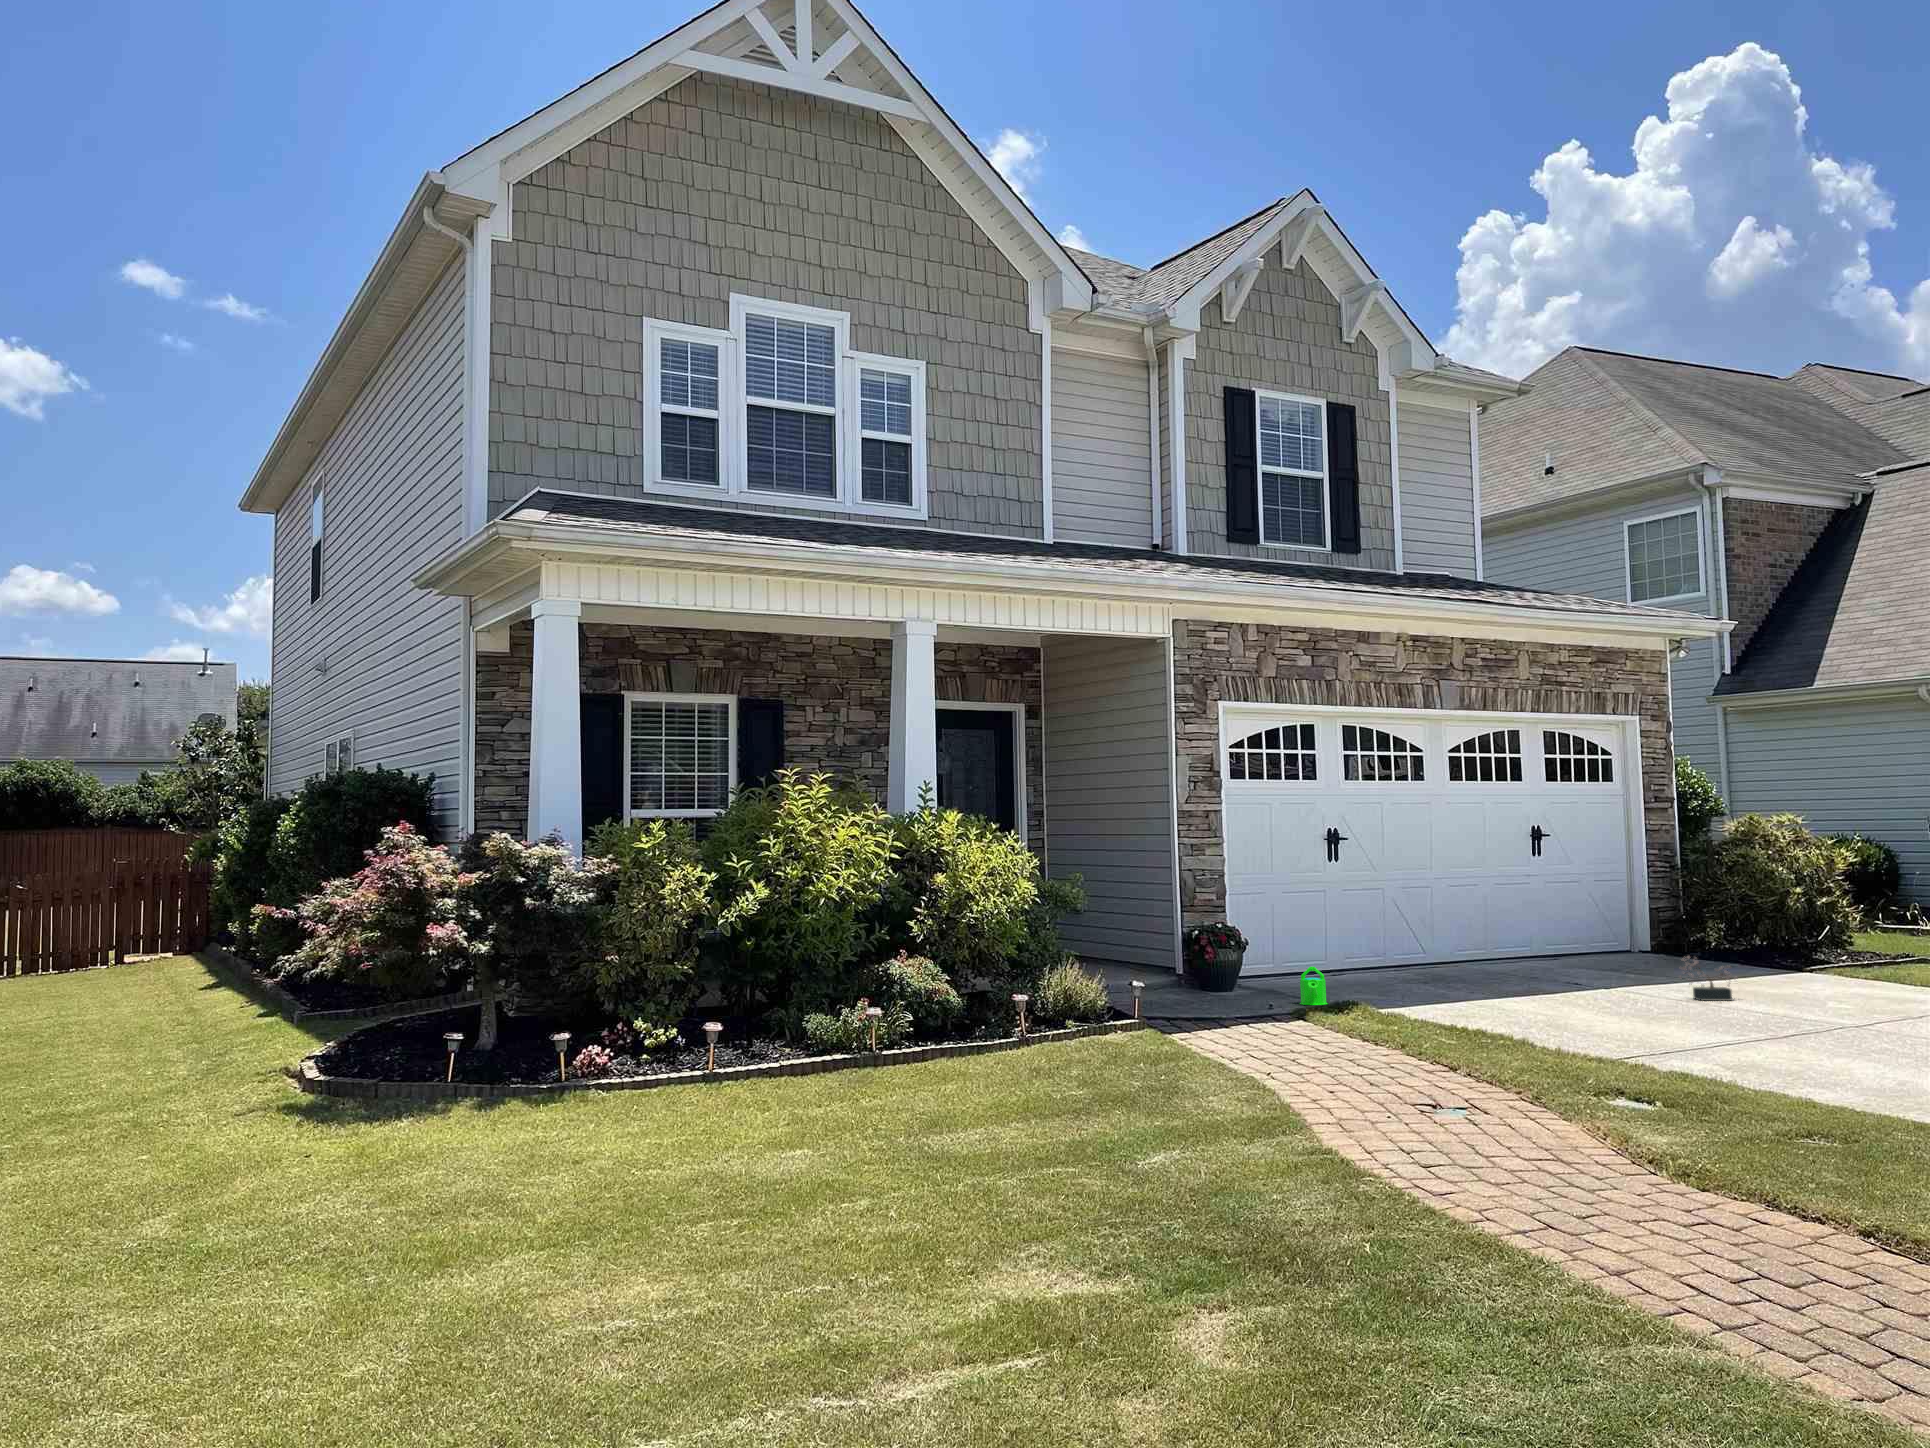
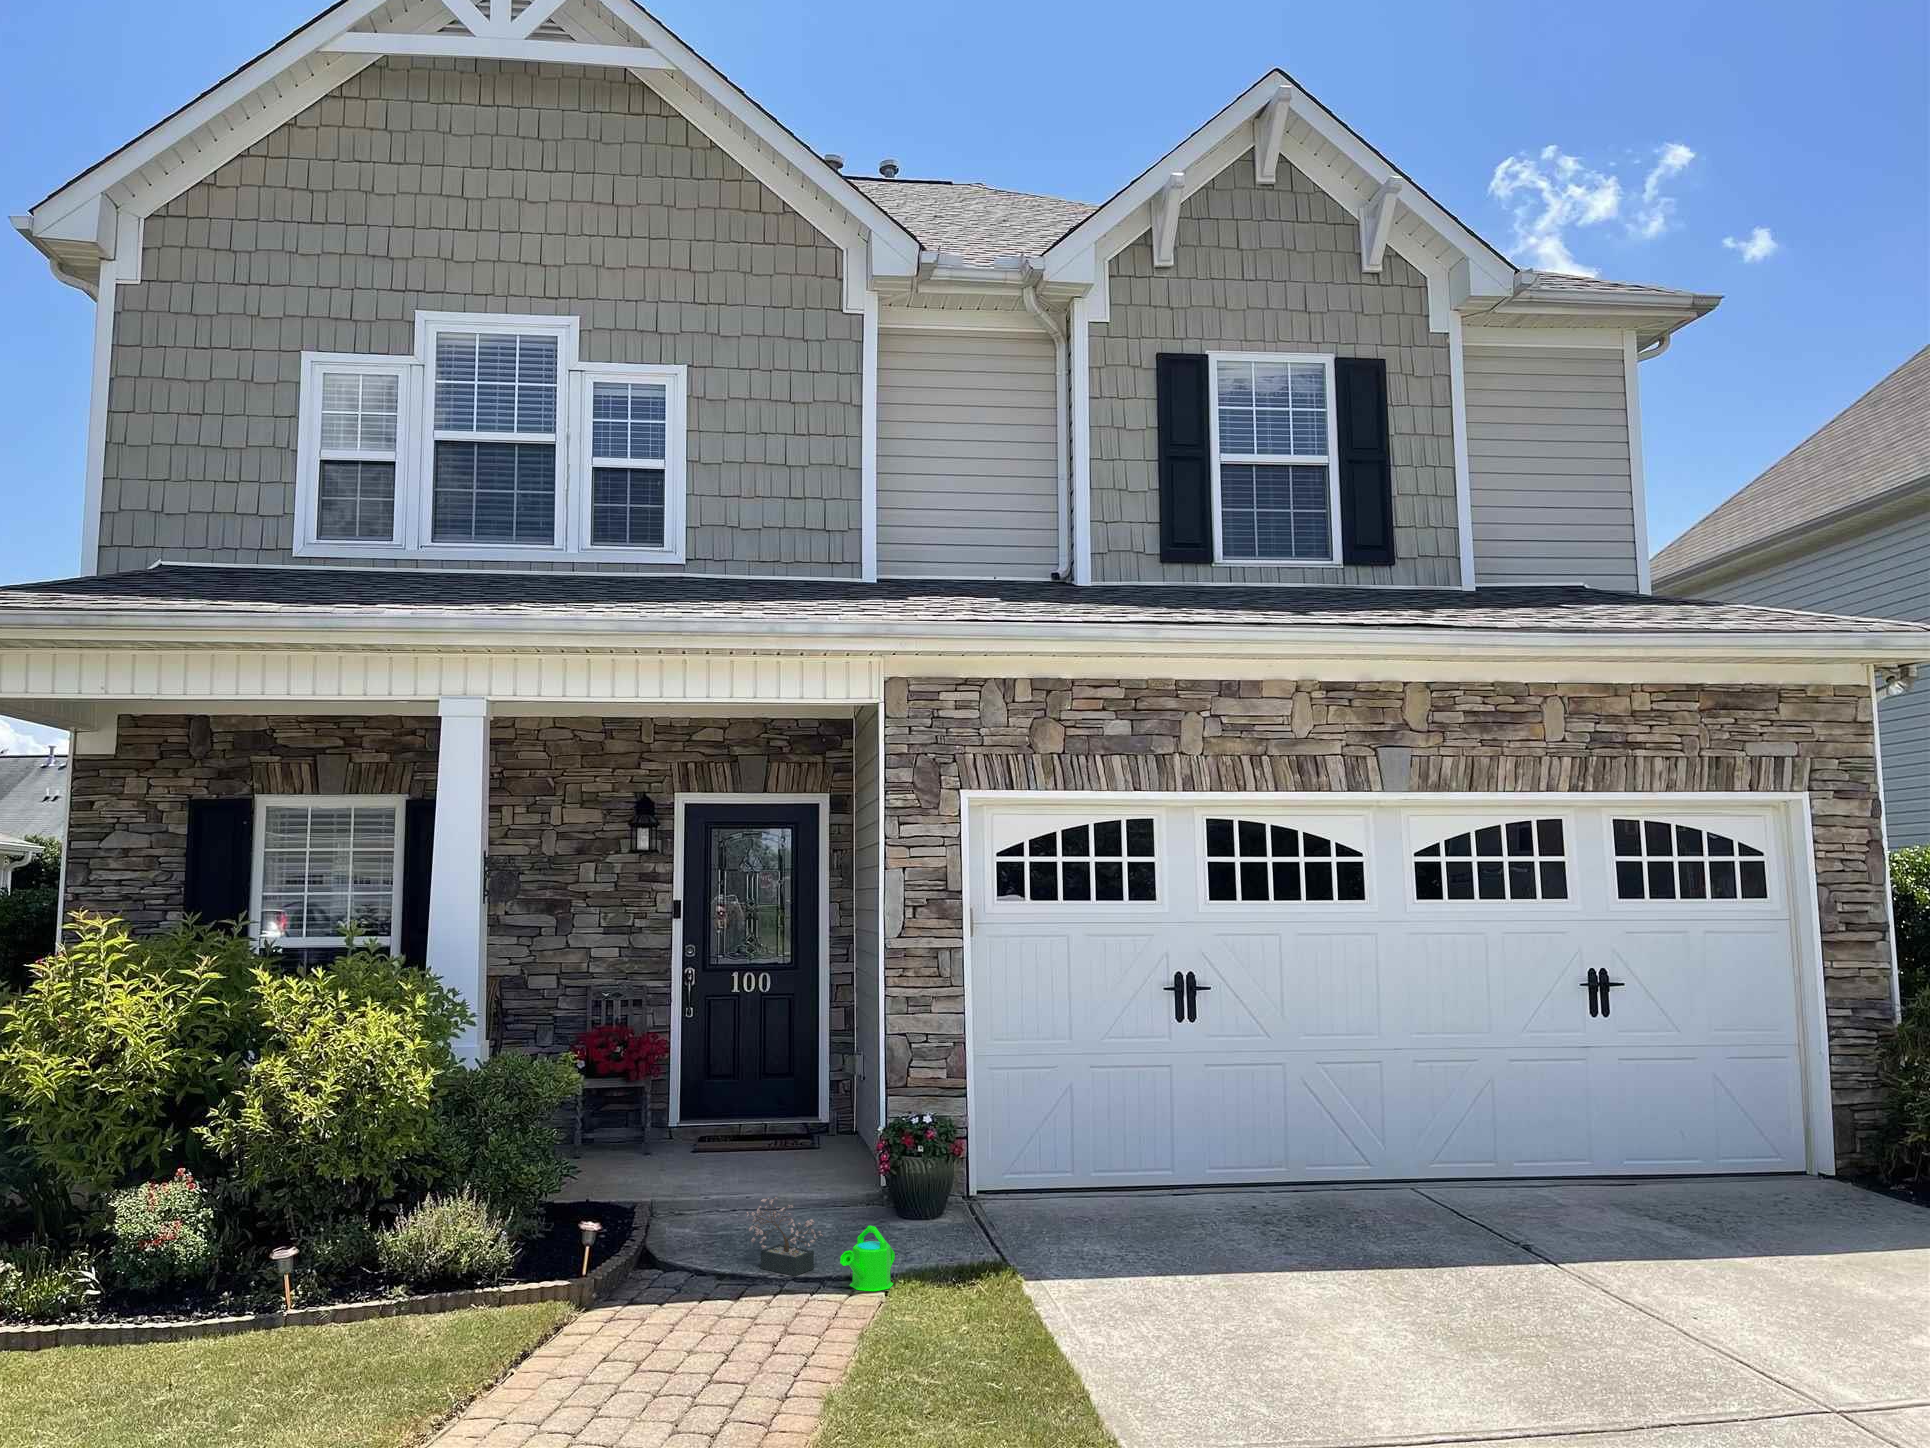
decorative plant: present [1681,956,1736,1001] -> present [747,1197,823,1276]

